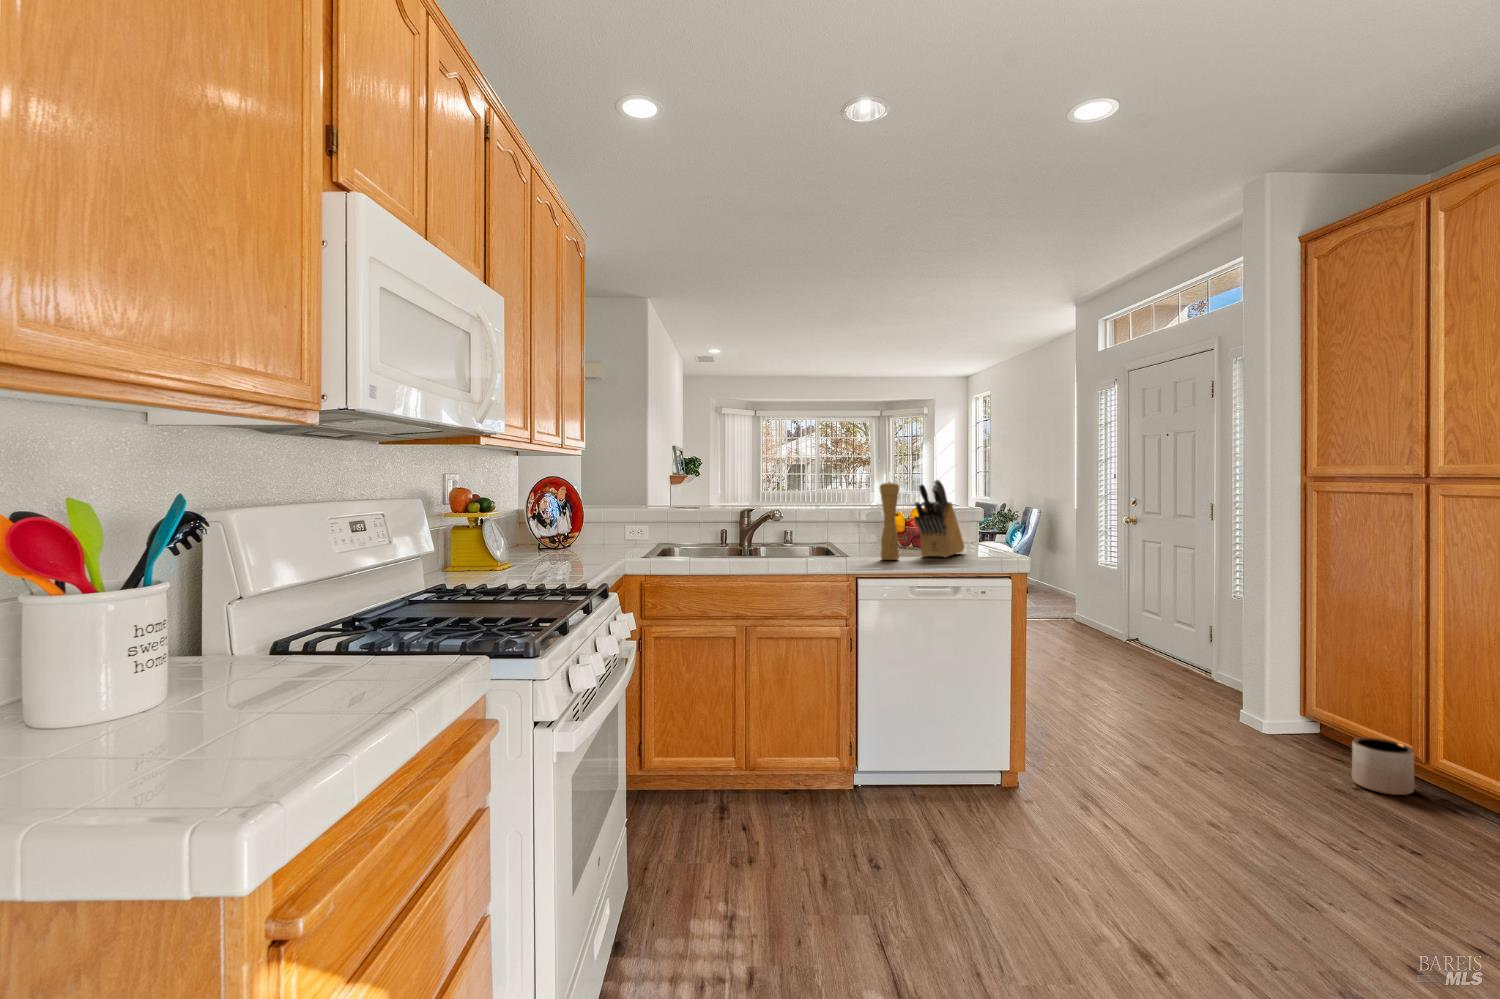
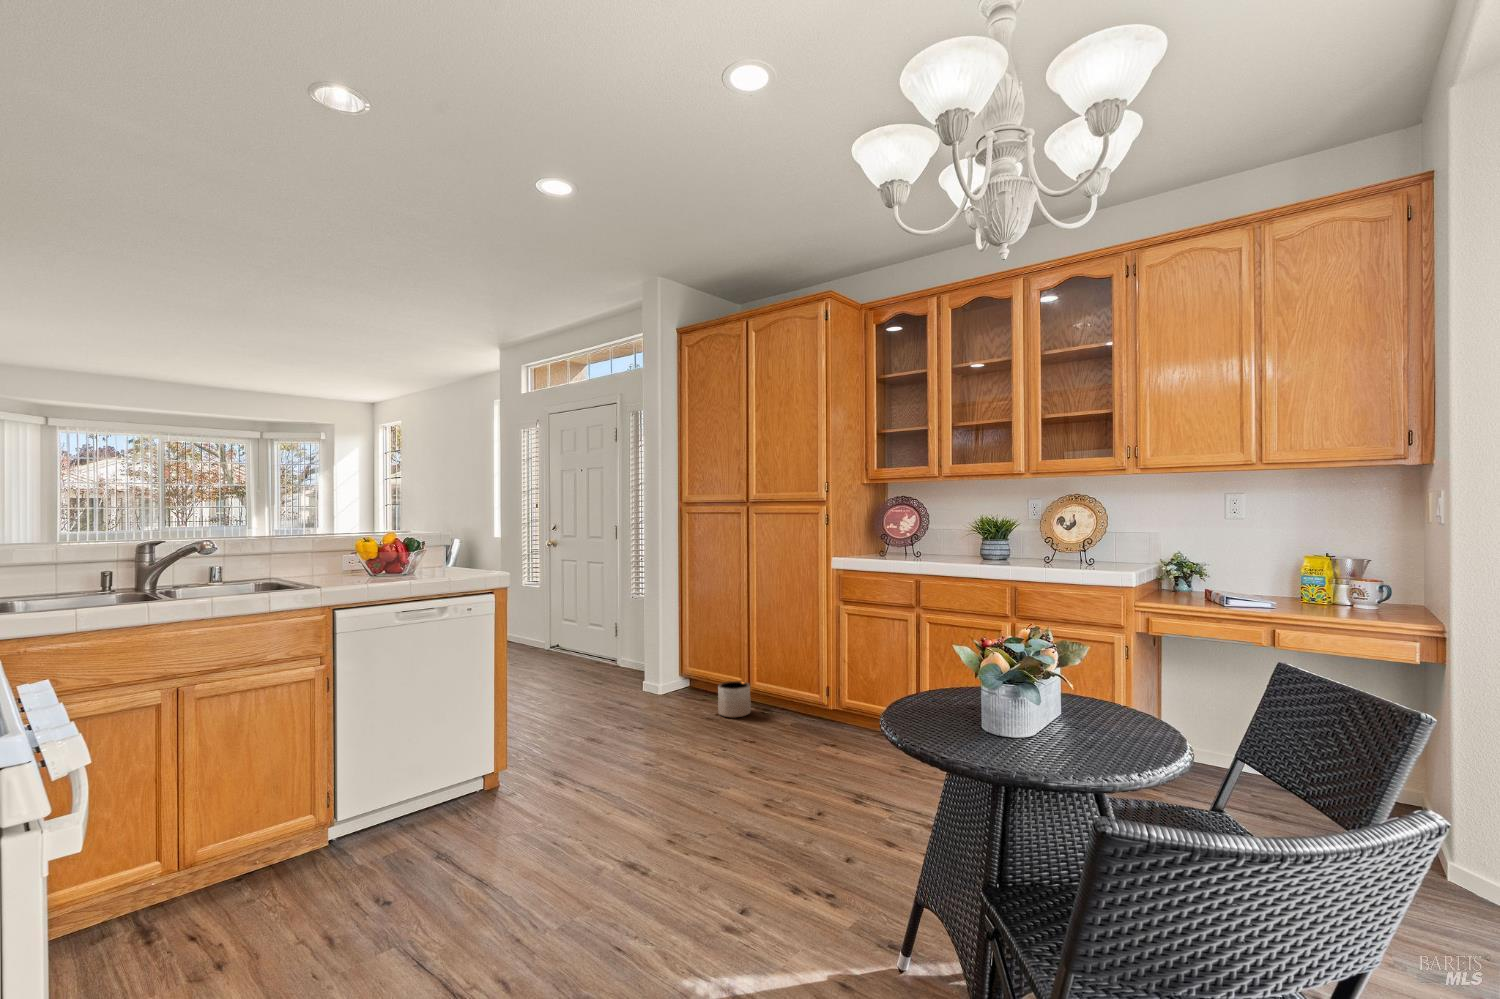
knife block: present [914,480,964,557] -> none [392,505,436,582]
pepper mill: present [879,482,899,560] -> none [355,507,378,588]

